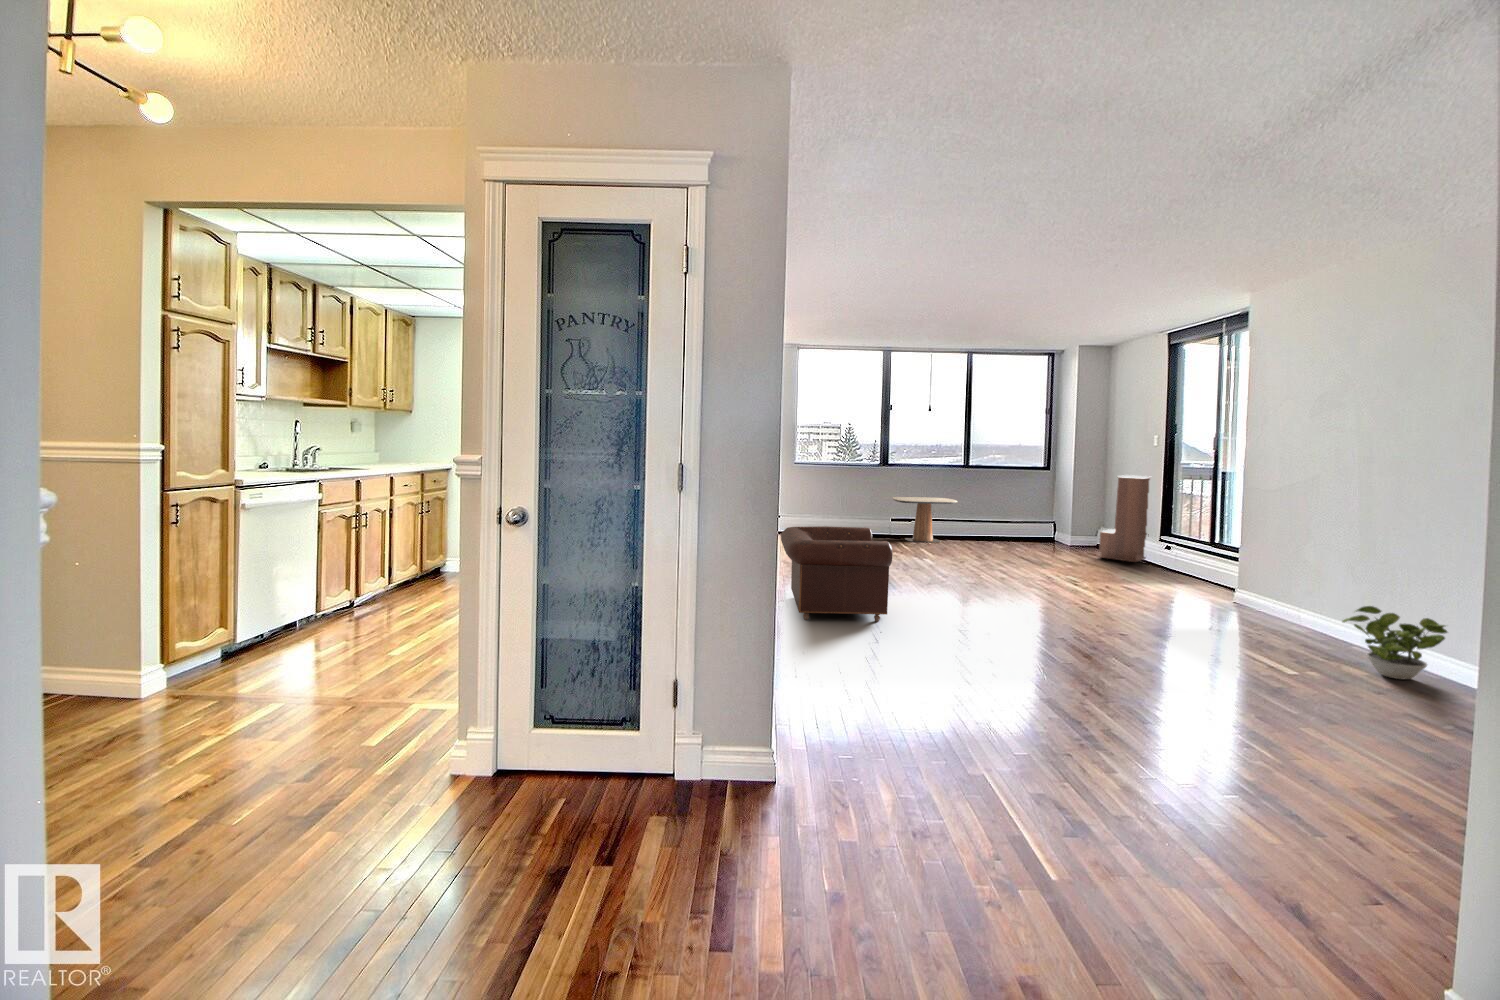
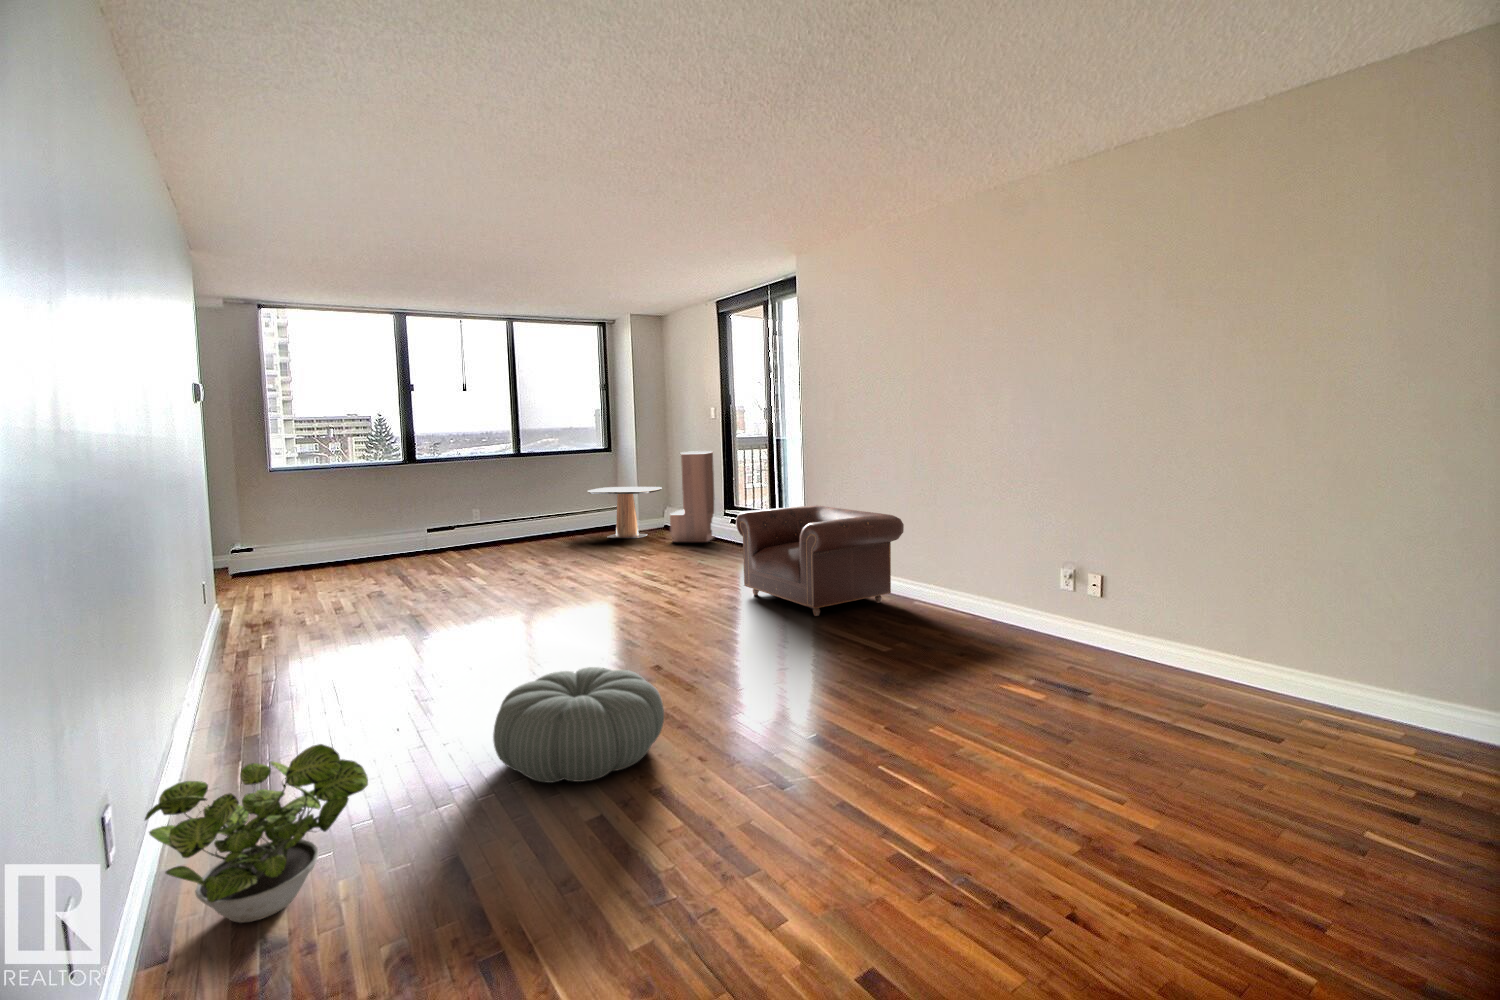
side table: present [893,497,958,542] -> present [588,487,662,538]
armchair: present [781,526,893,622] -> present [736,505,904,616]
potted plant: present [1342,606,1447,679] -> present [145,744,368,923]
pouf: none [955,623,1071,691] -> present [493,667,664,783]

